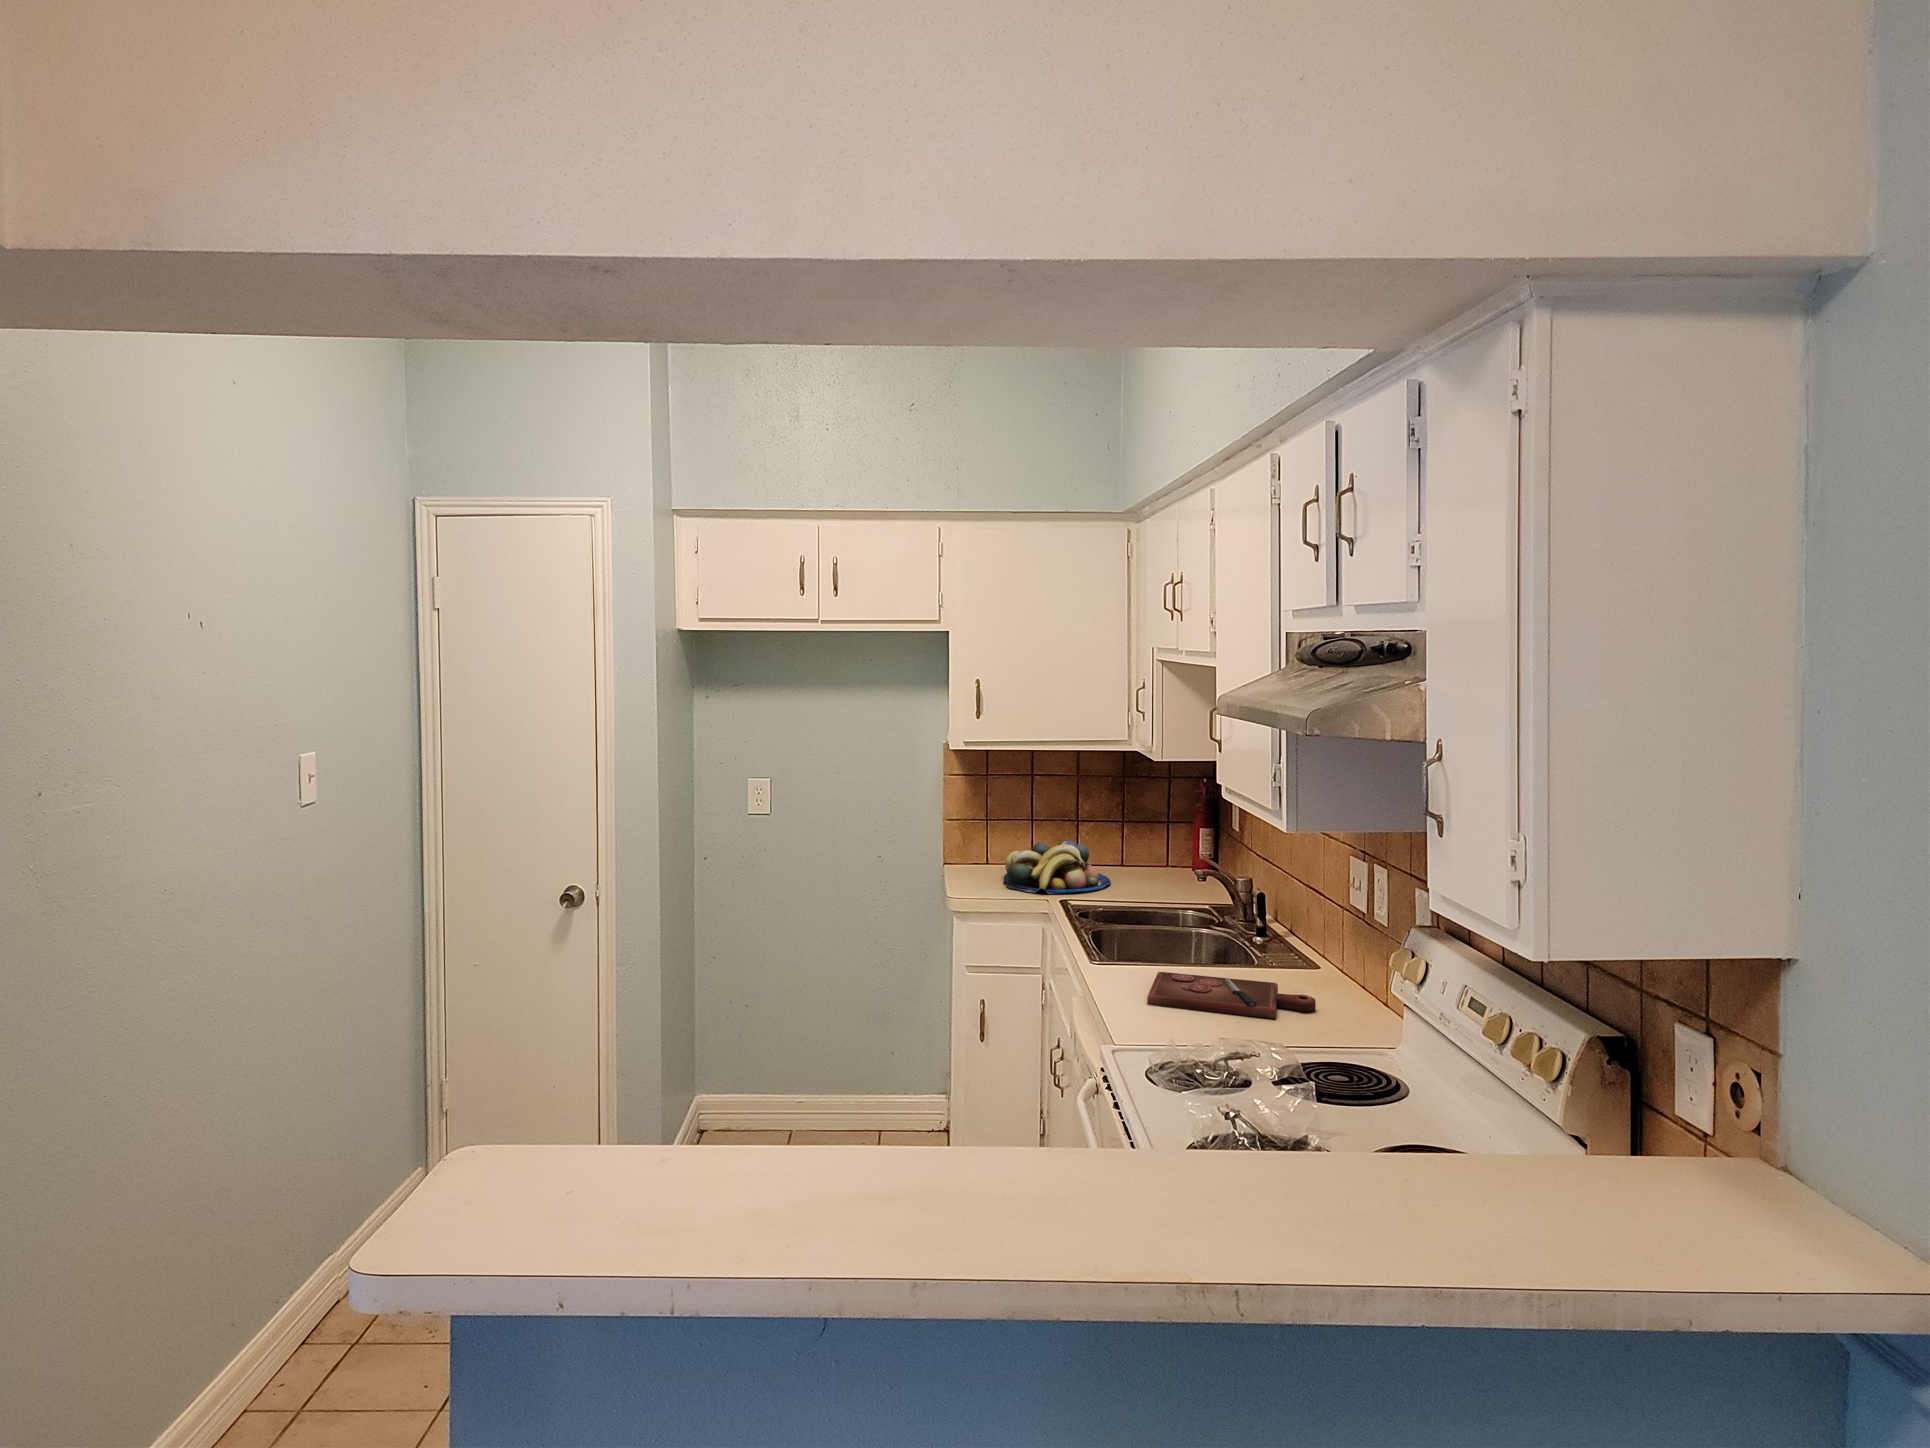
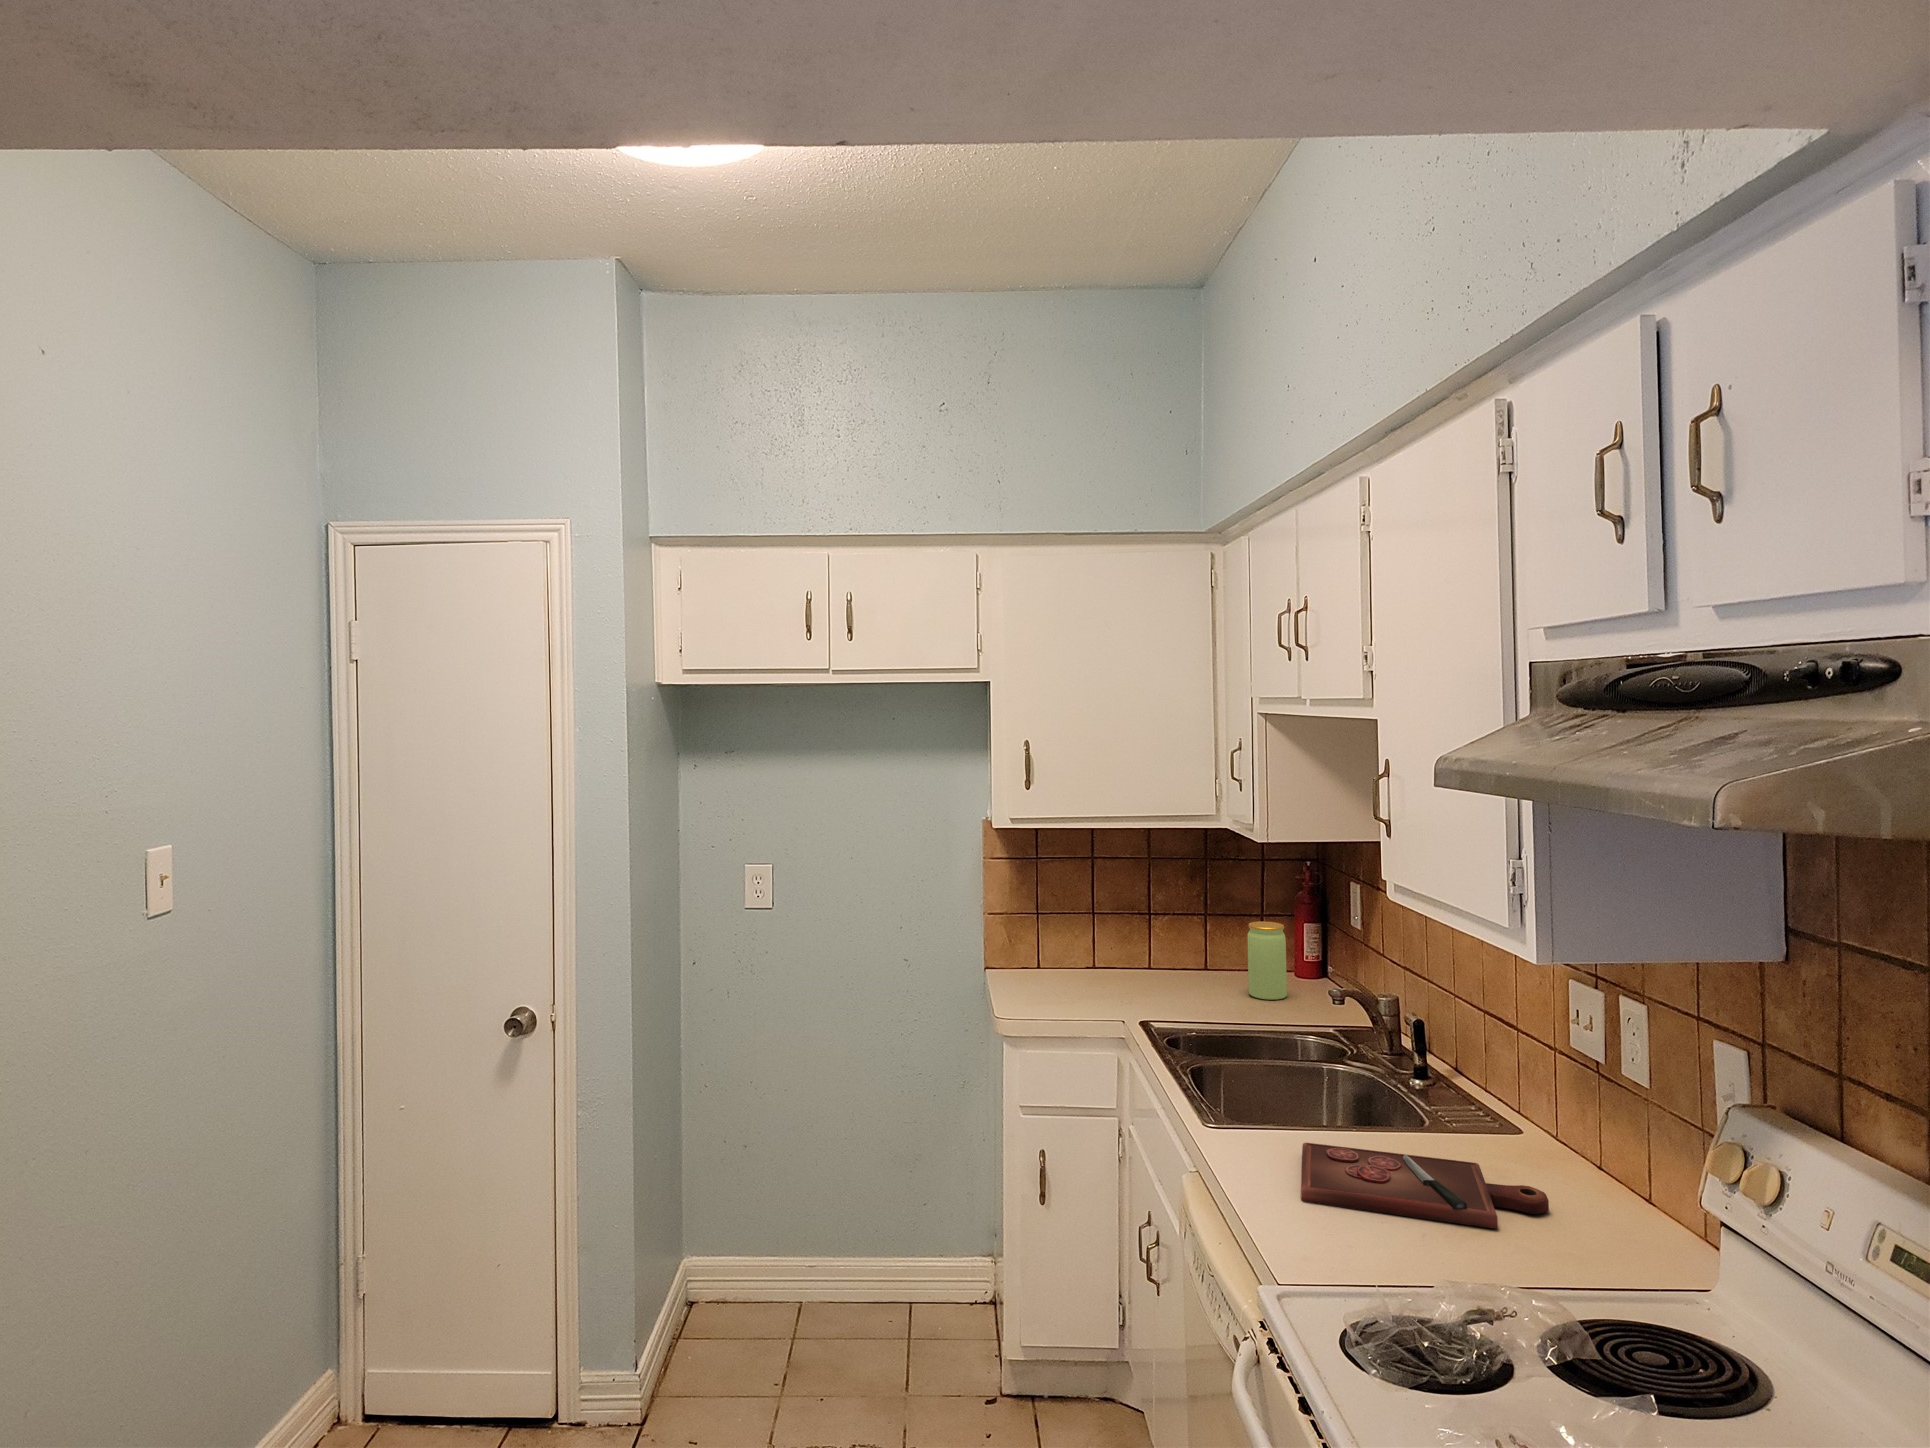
jar: none [1152,827,1182,888] -> present [1247,921,1287,1000]
fruit bowl: present [1004,840,1111,894] -> none [1062,938,1197,1009]

